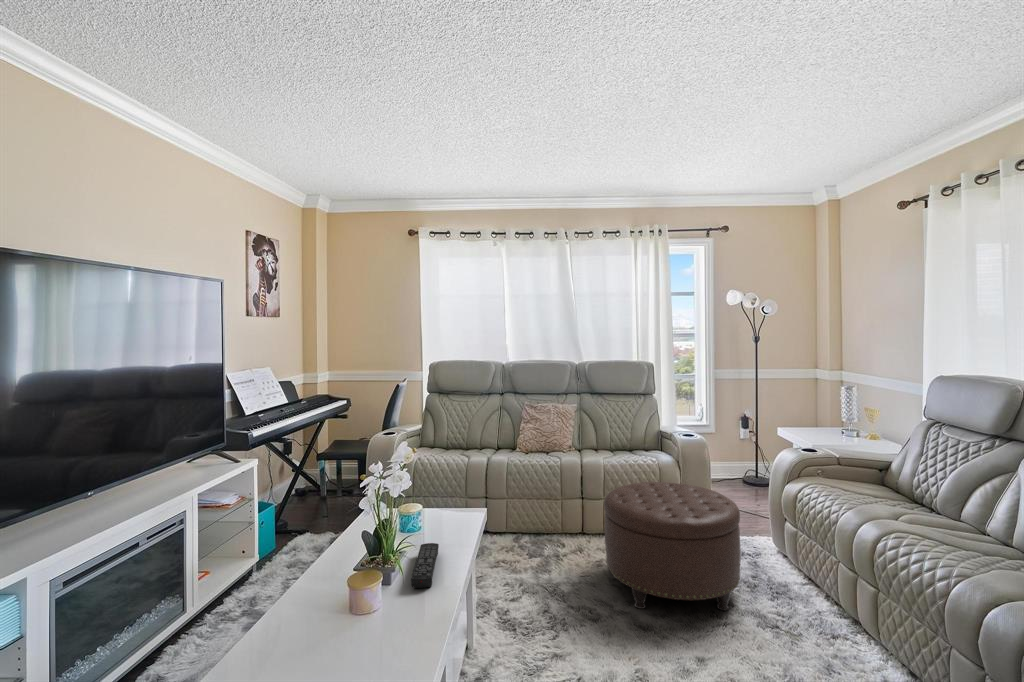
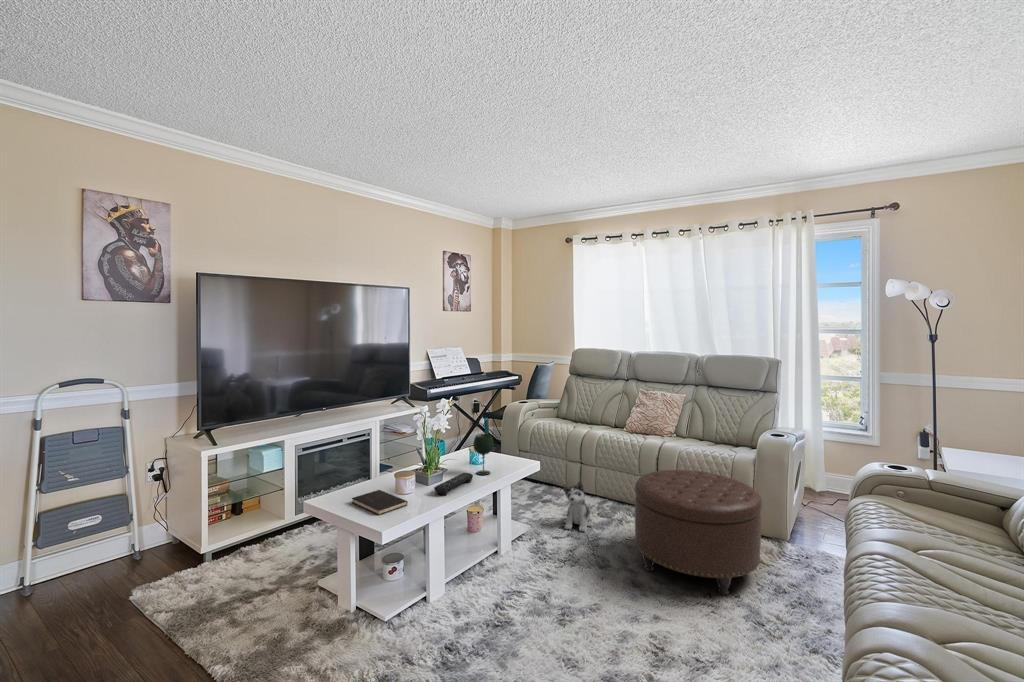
wine glass: none [420,480,449,541] -> present [473,434,494,475]
plush toy: none [502,520,537,586] -> present [563,481,593,532]
hardcover book: none [285,610,394,660] -> present [352,490,408,515]

